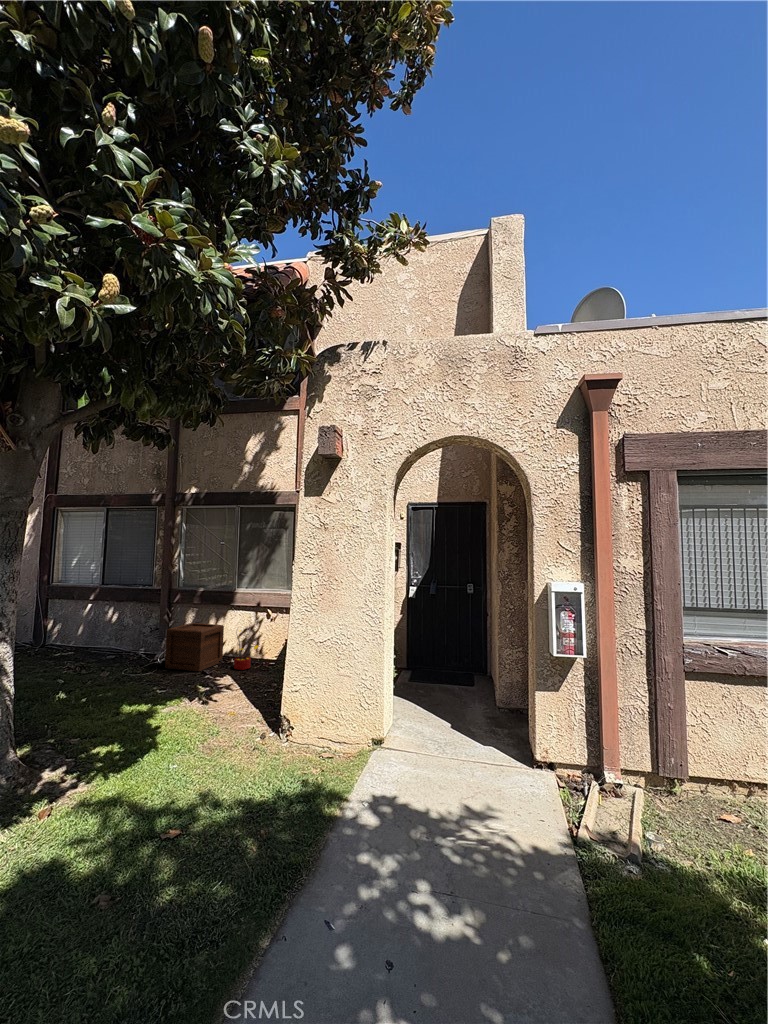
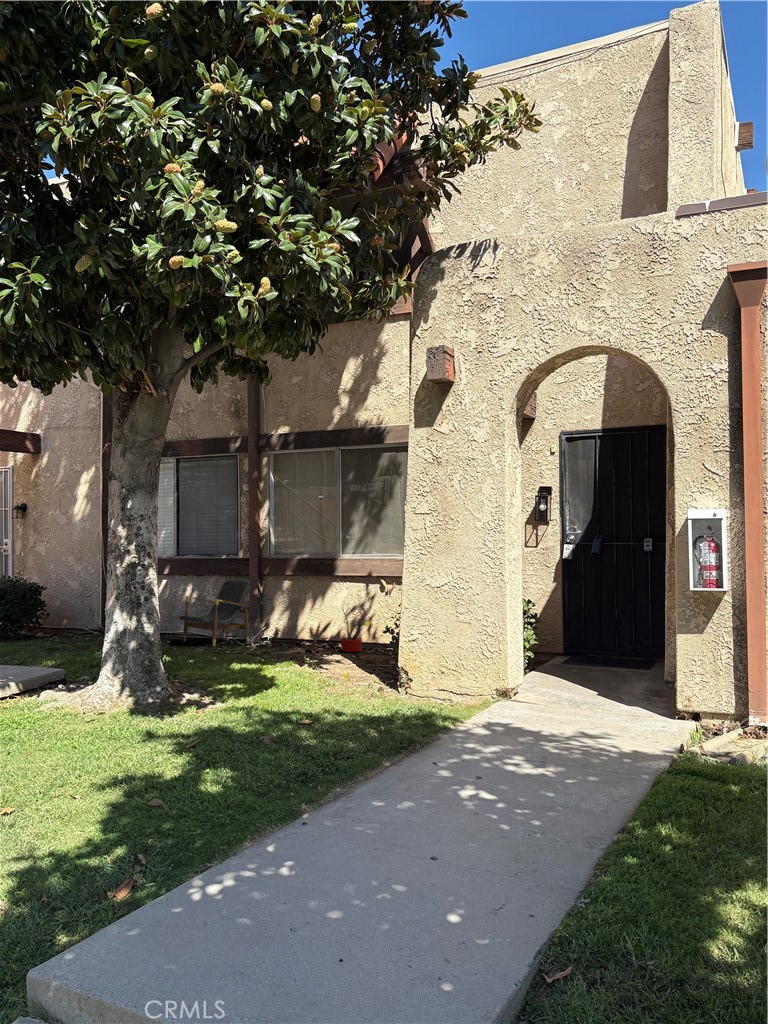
lounge chair: none [96,606,163,665] -> present [179,580,250,646]
wooden crate: present [165,623,224,672] -> none [261,598,327,653]

